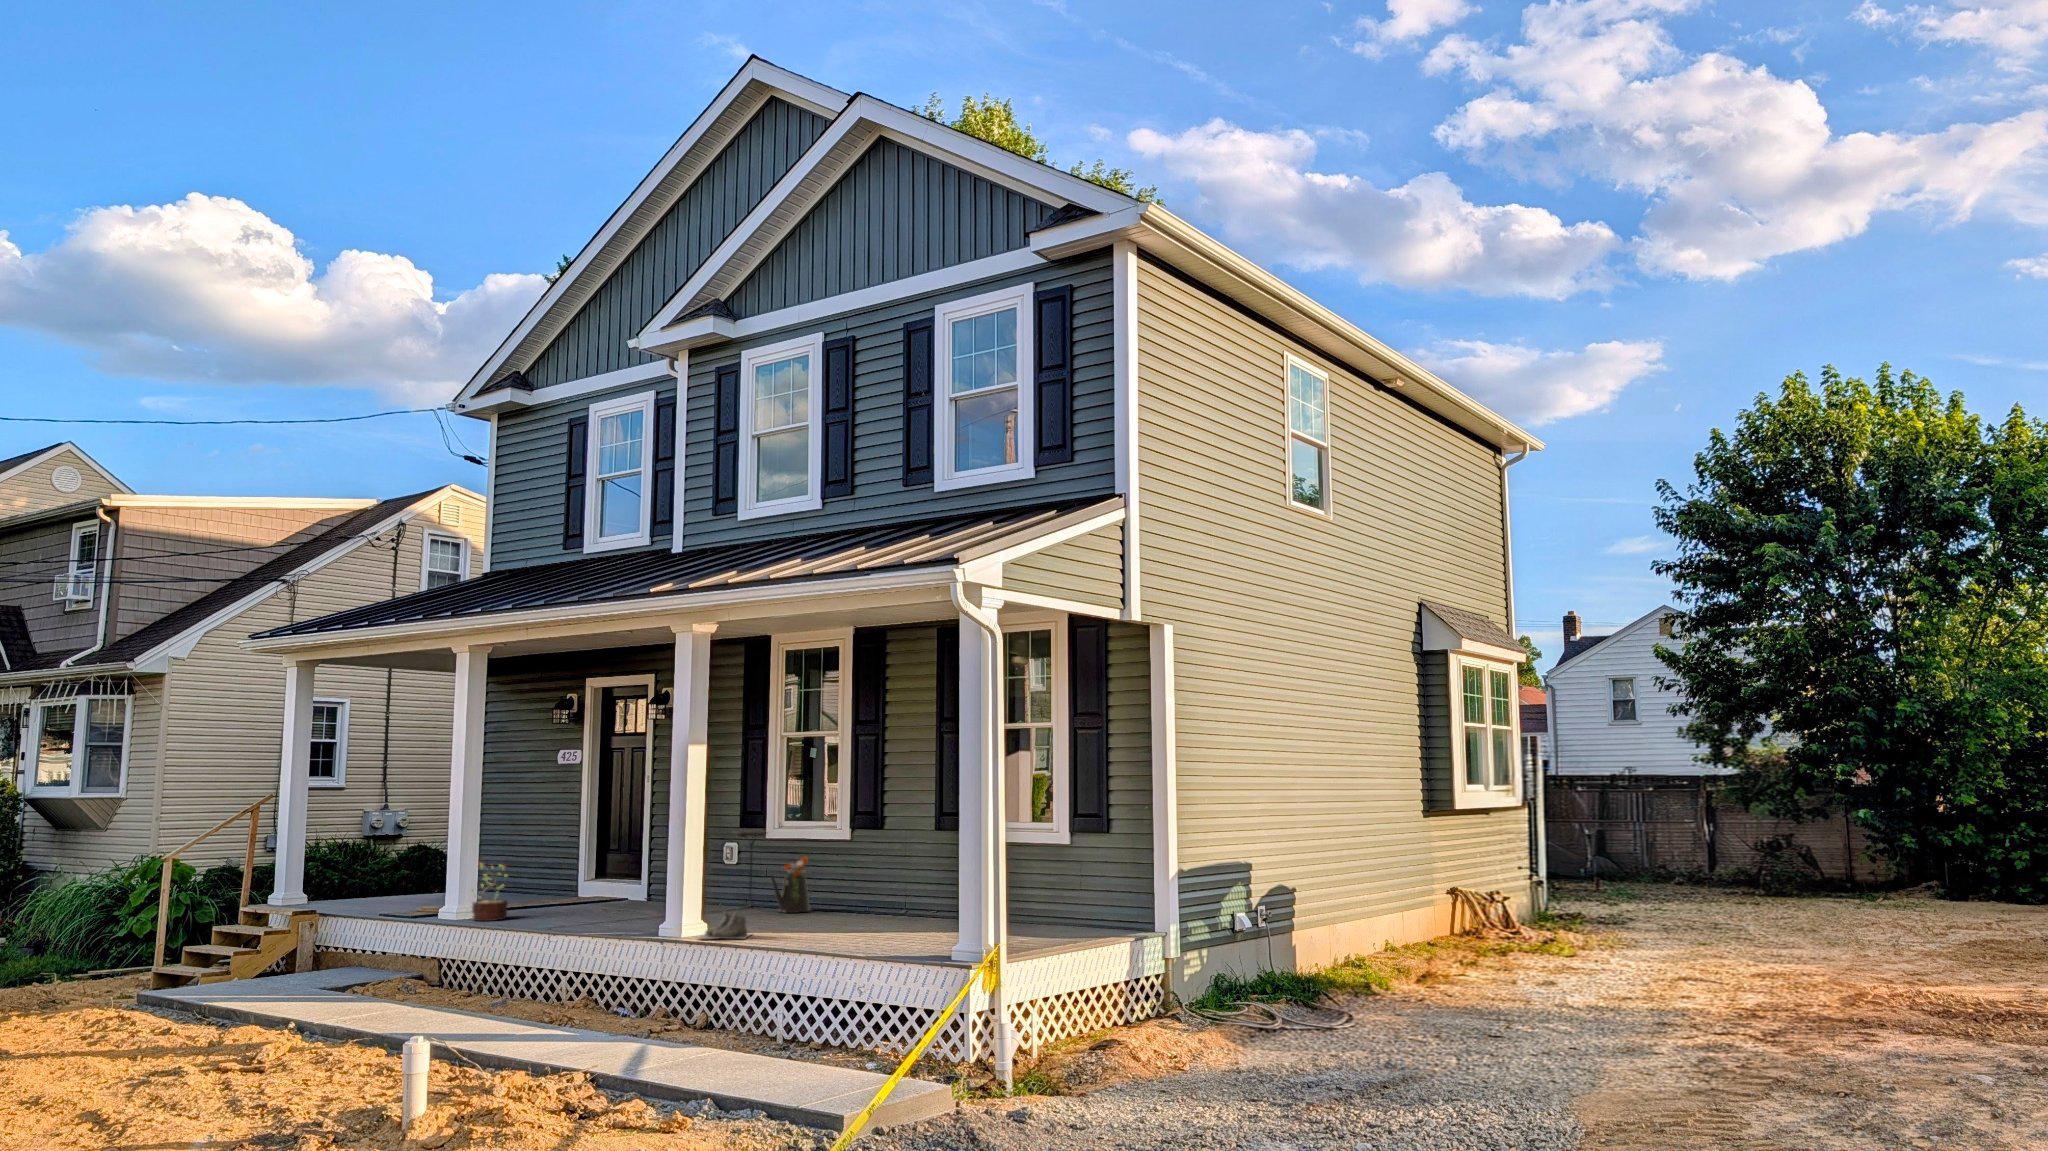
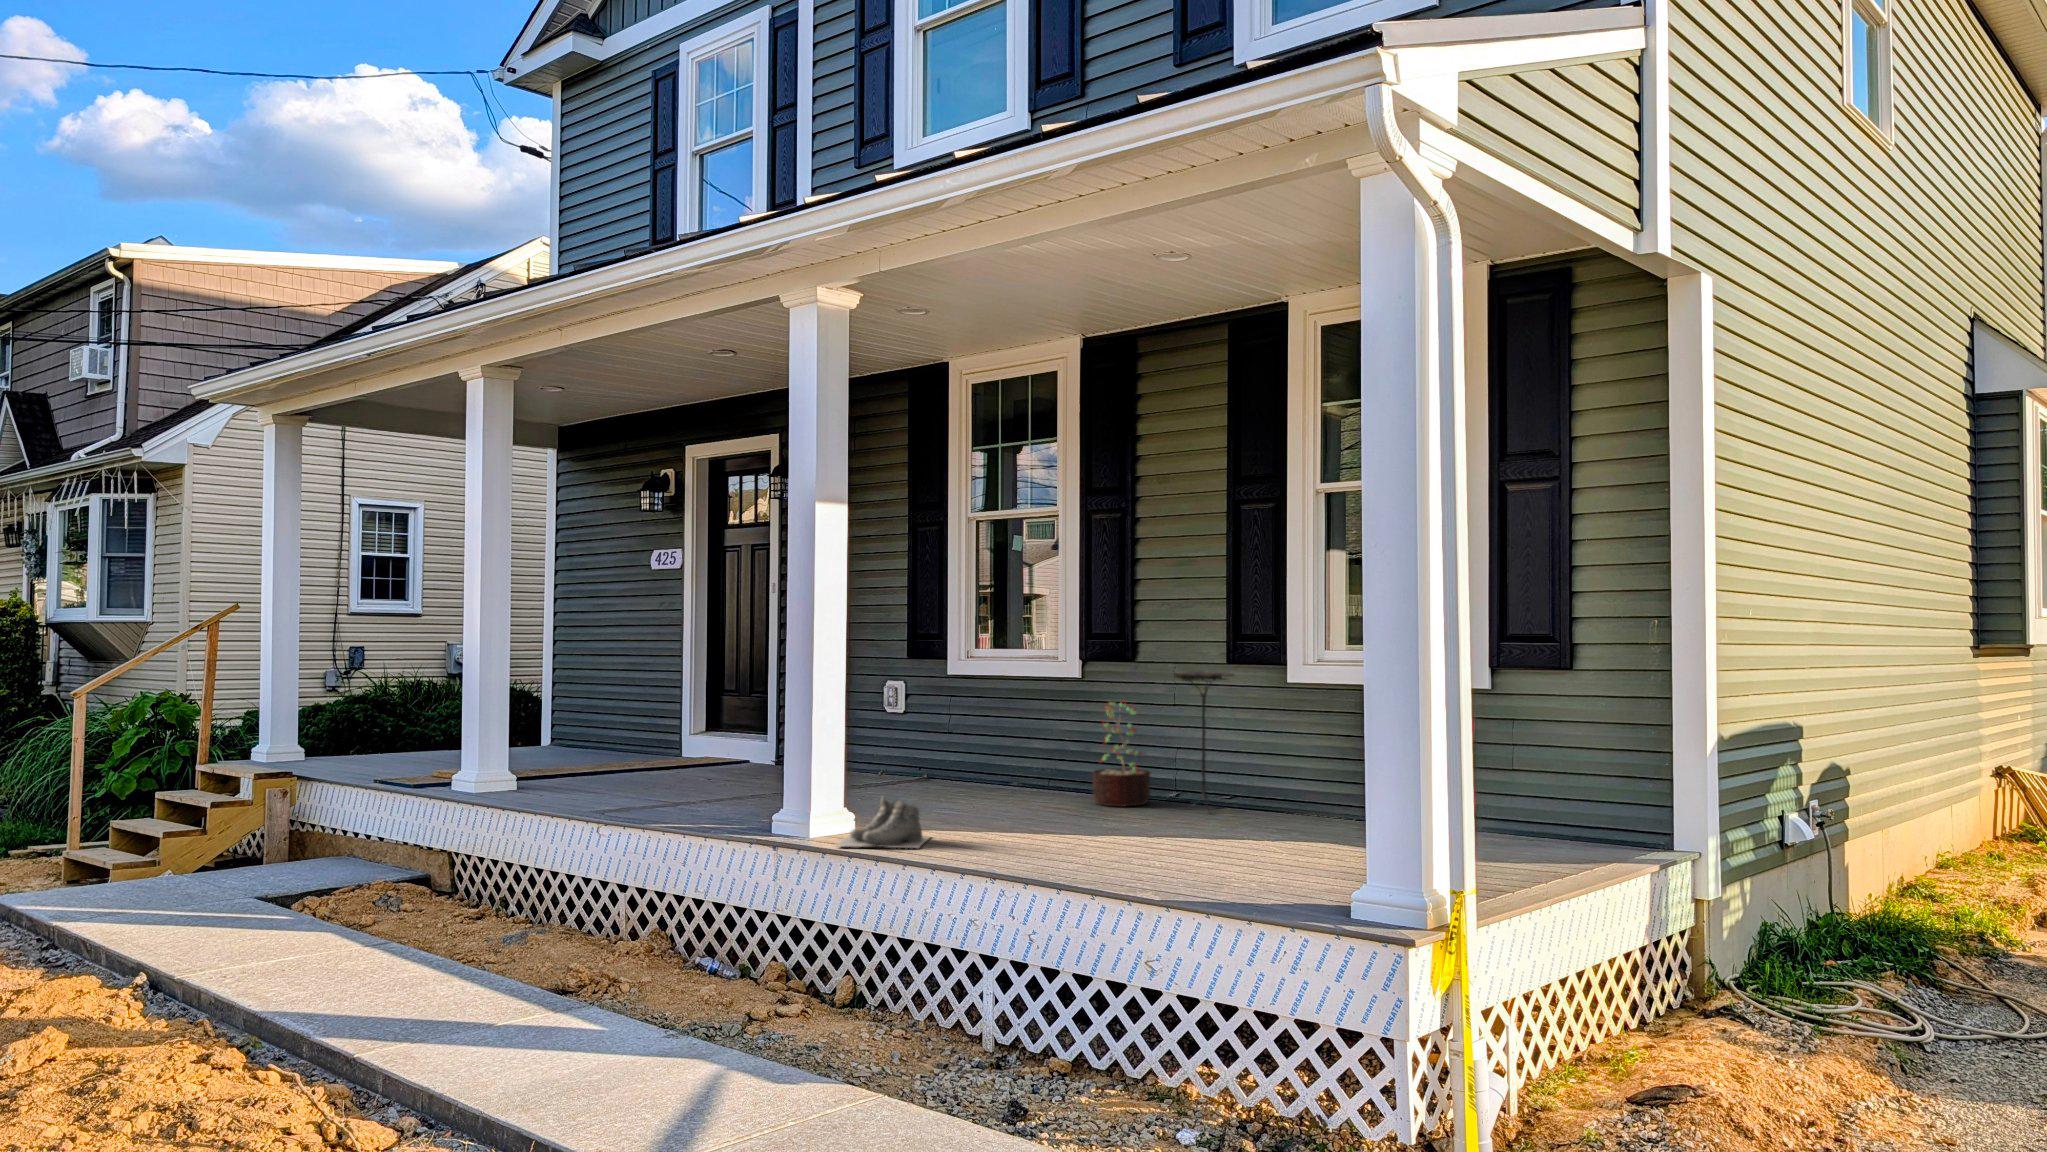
side table: present [736,831,766,908] -> present [1172,671,1233,810]
watering can: present [771,857,814,913] -> none [955,703,1025,793]
decorative plant: present [472,863,508,921] -> present [1093,702,1151,806]

